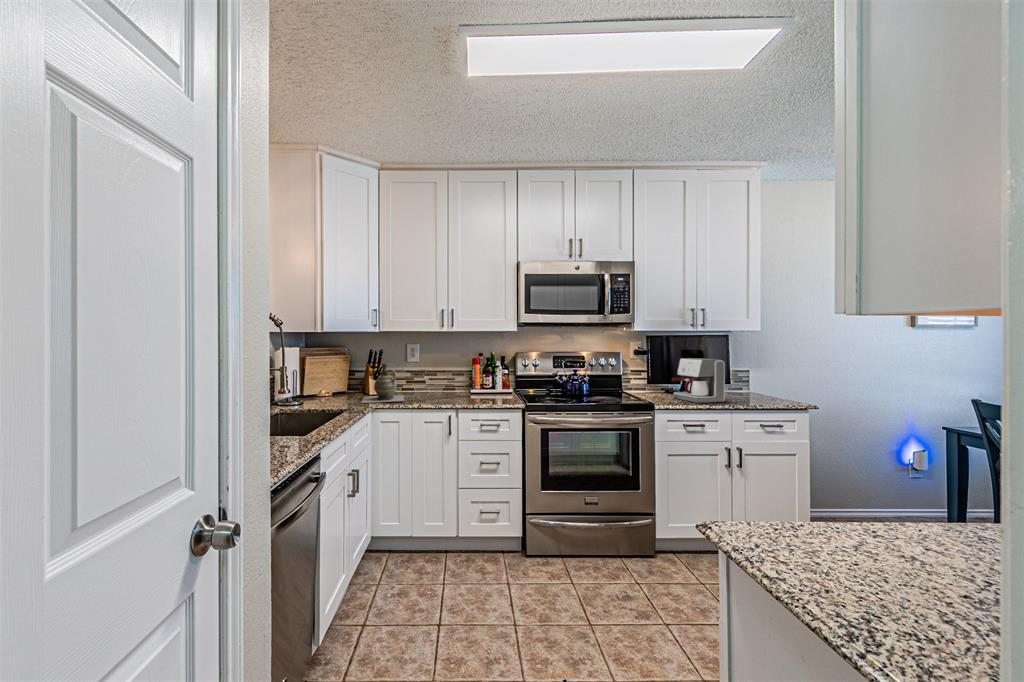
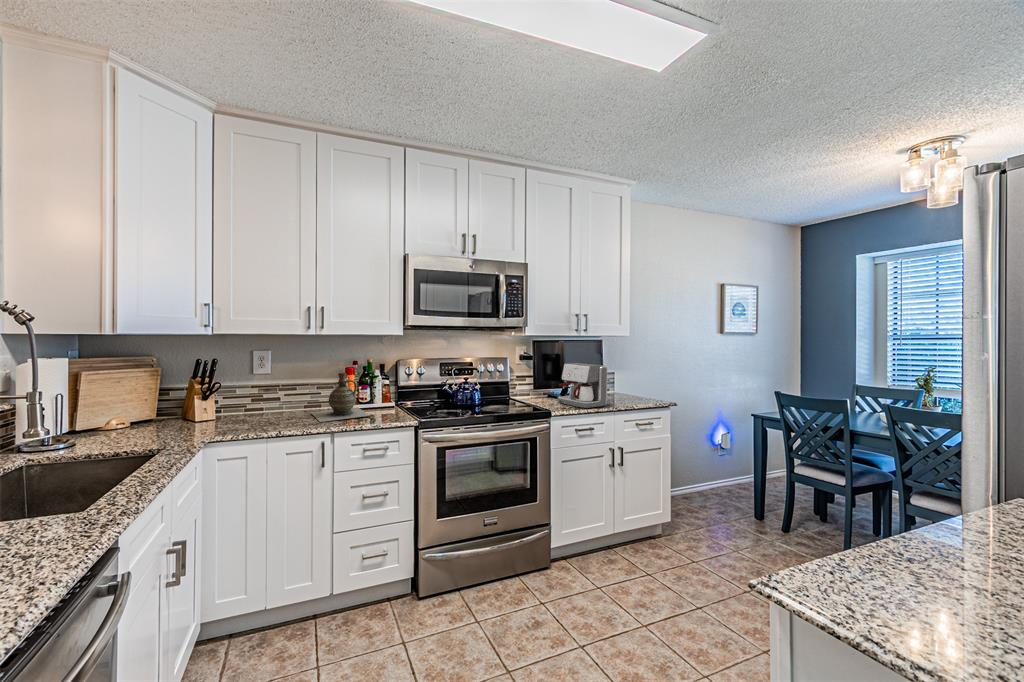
ceramic jug: present [362,363,404,403] -> present [311,373,369,422]

